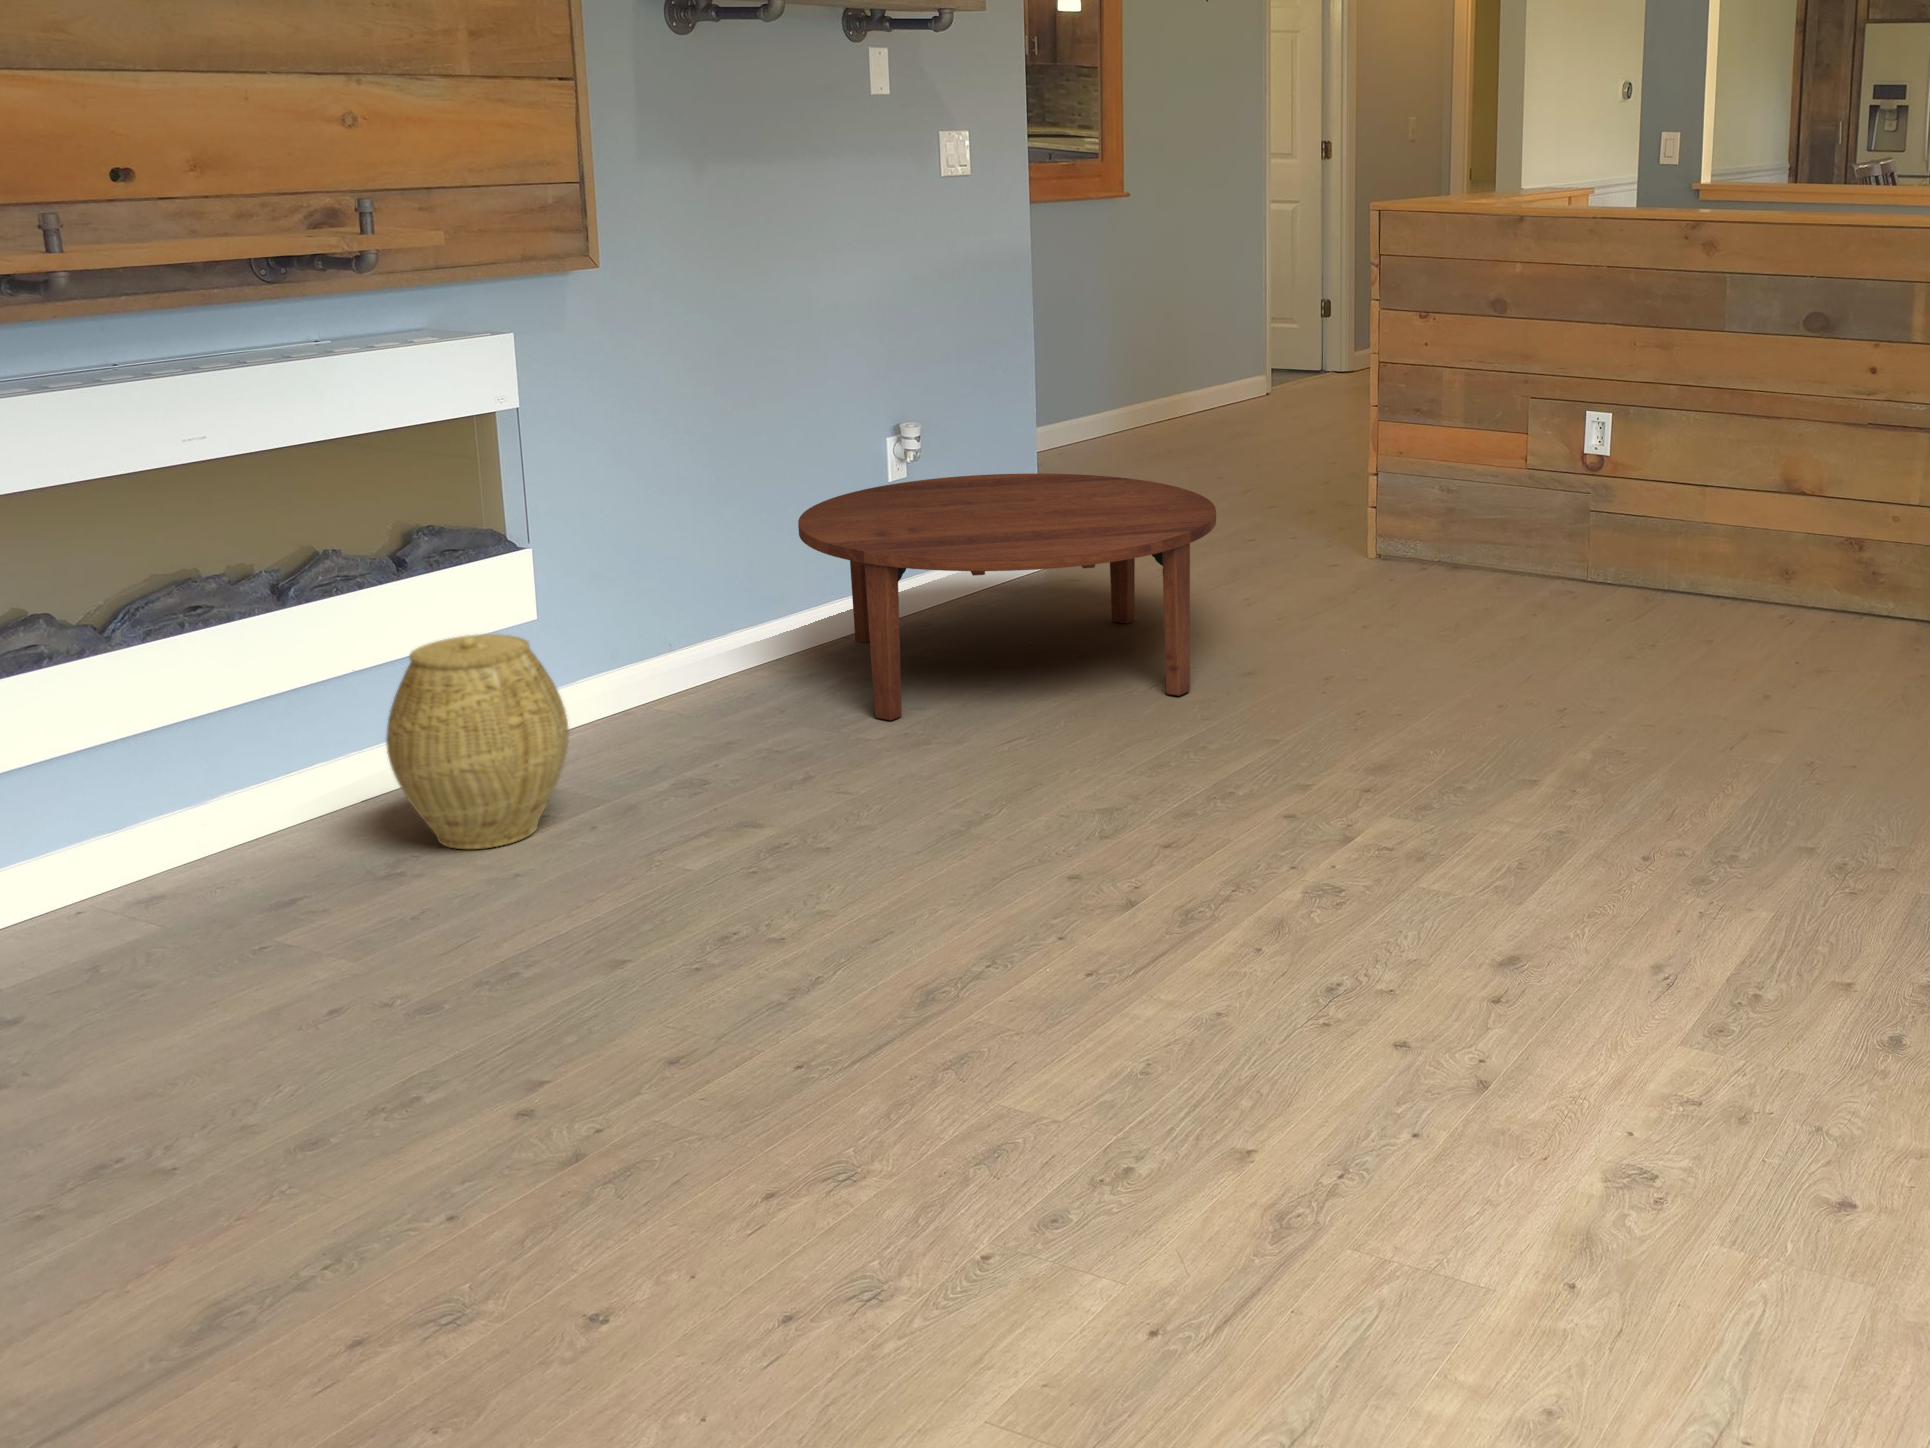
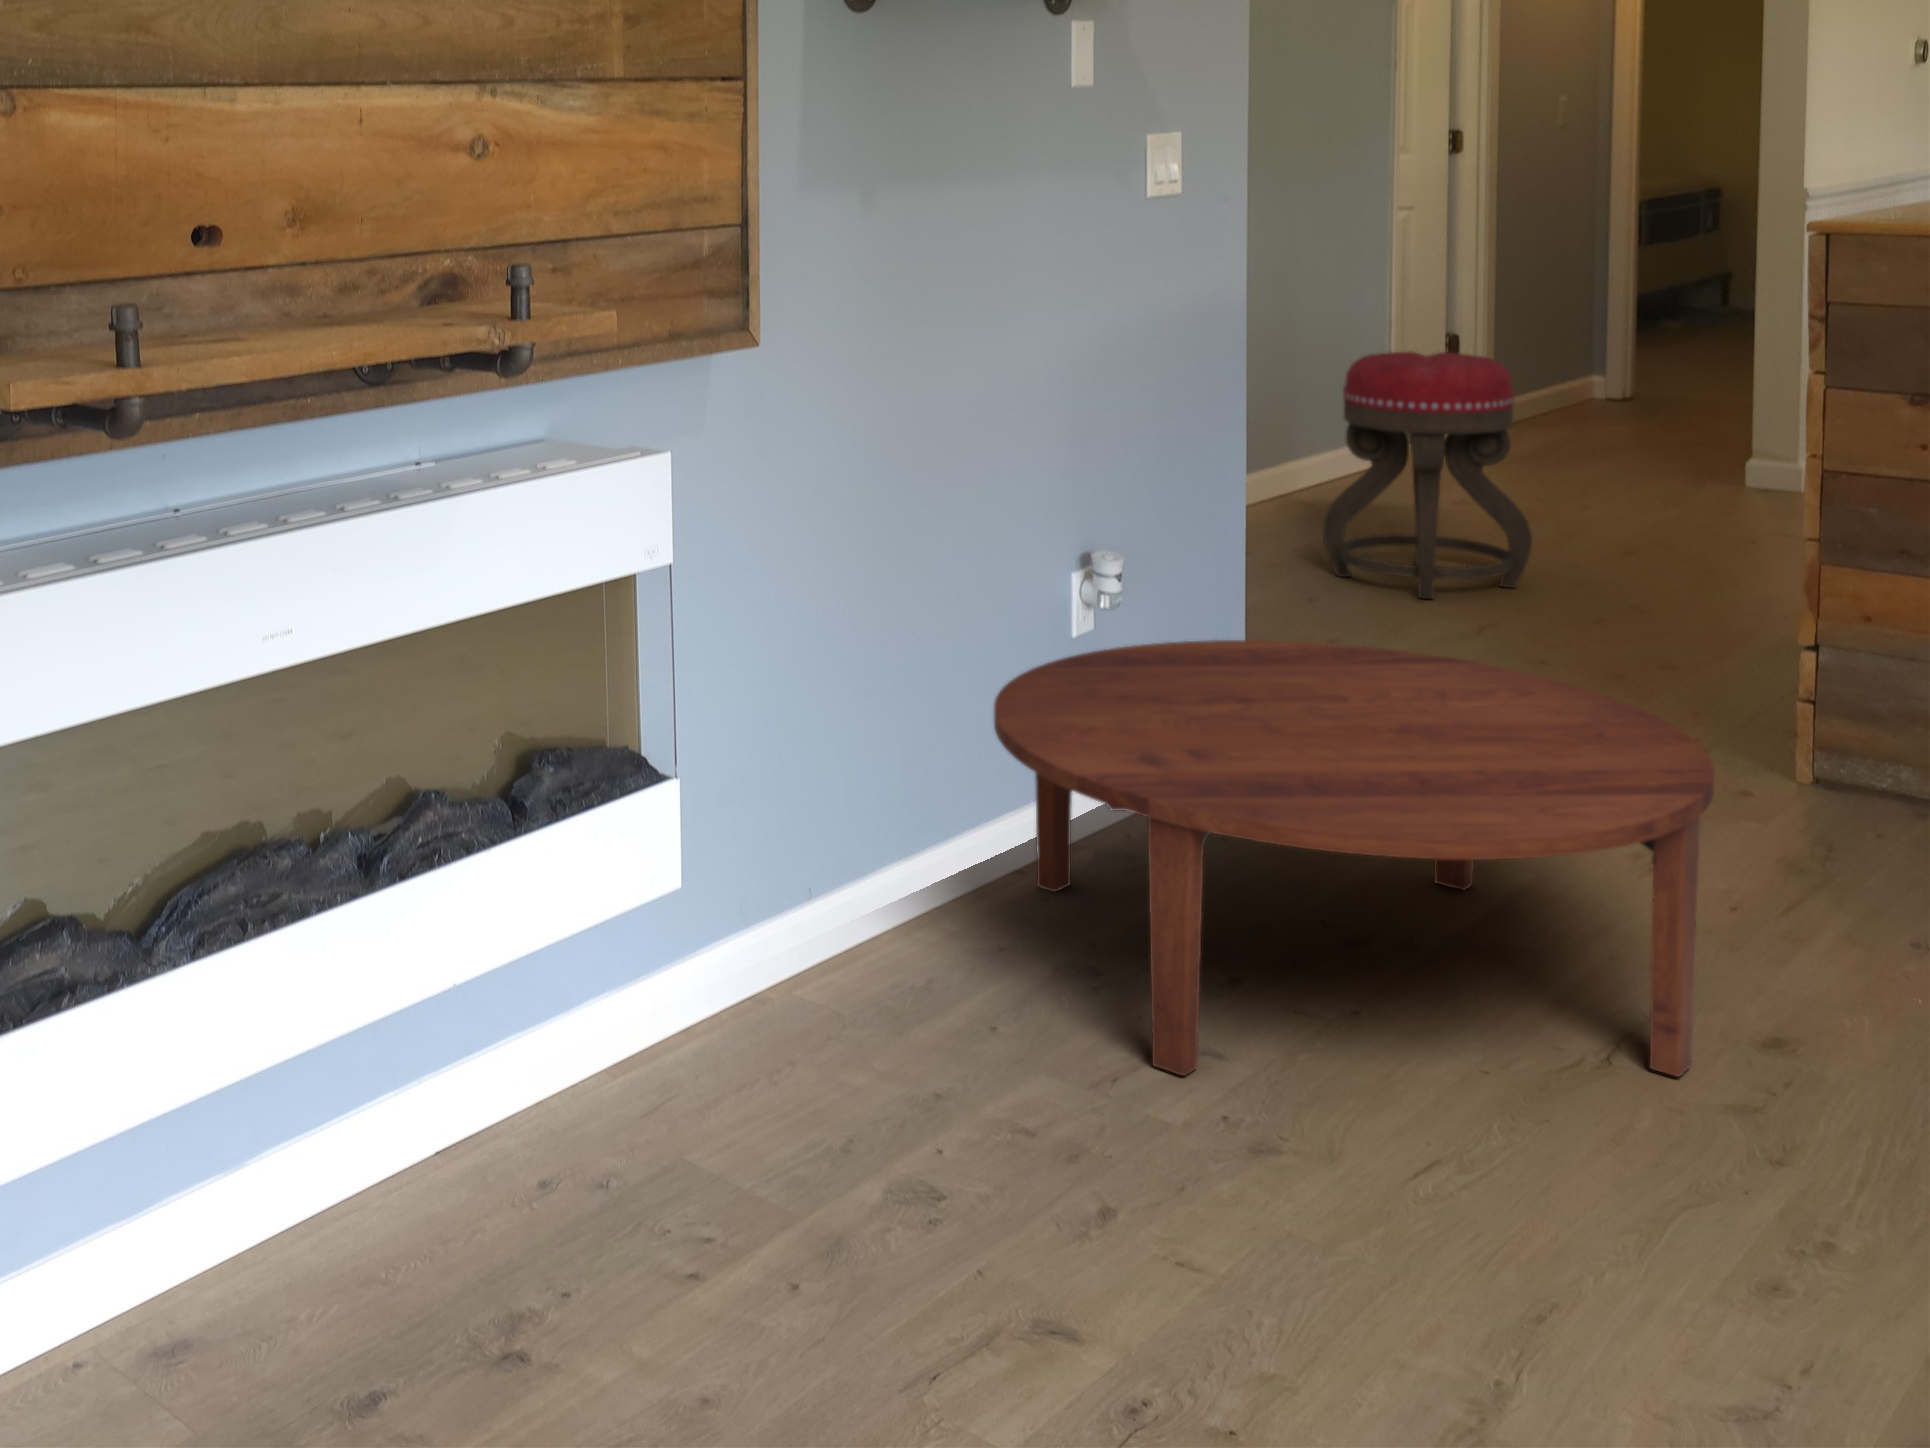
ottoman: none [1167,299,1300,472] -> present [1323,352,1532,599]
woven basket: present [386,634,569,849] -> none [495,935,760,1308]

